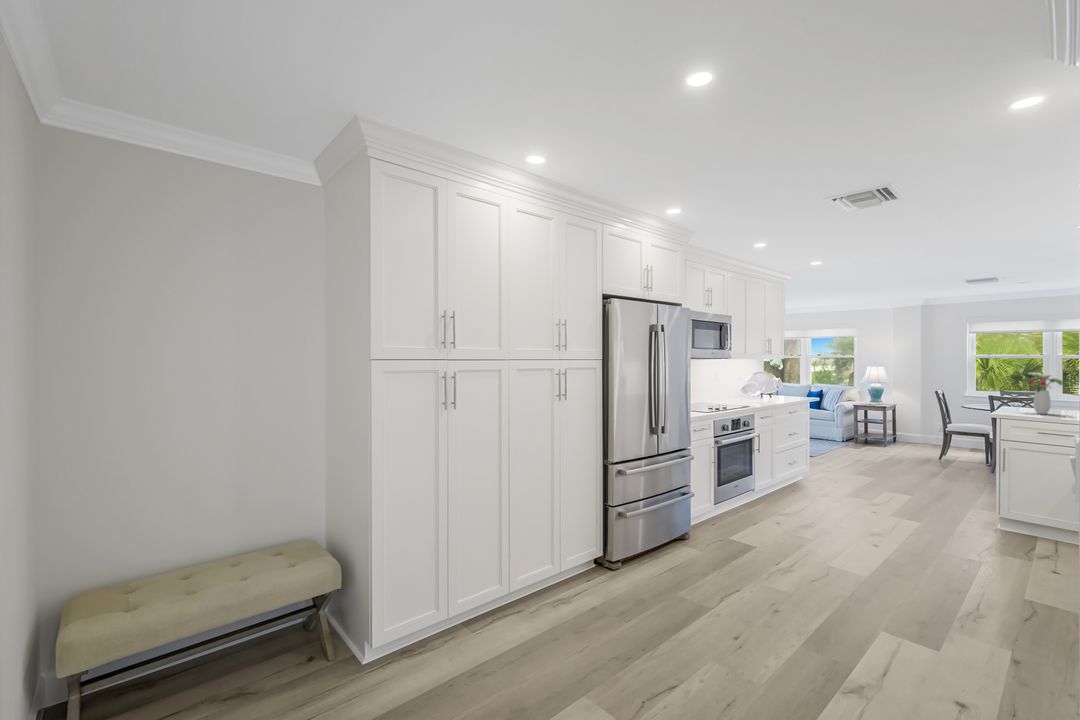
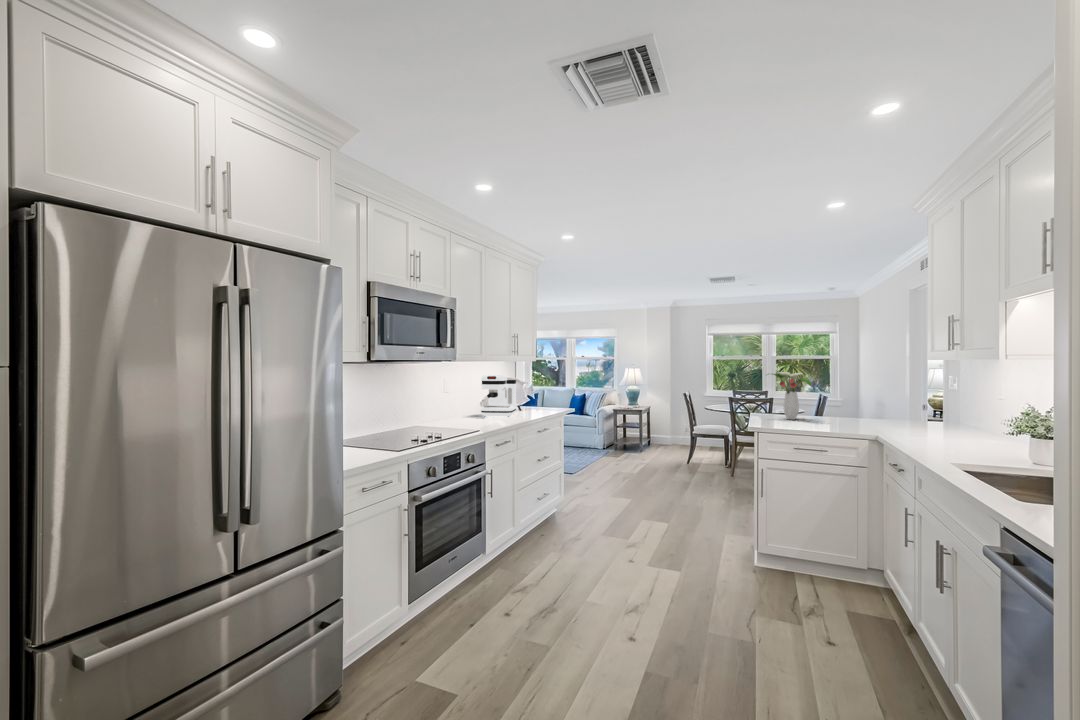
coffee maker: none [744,370,771,401] -> present [481,375,516,417]

